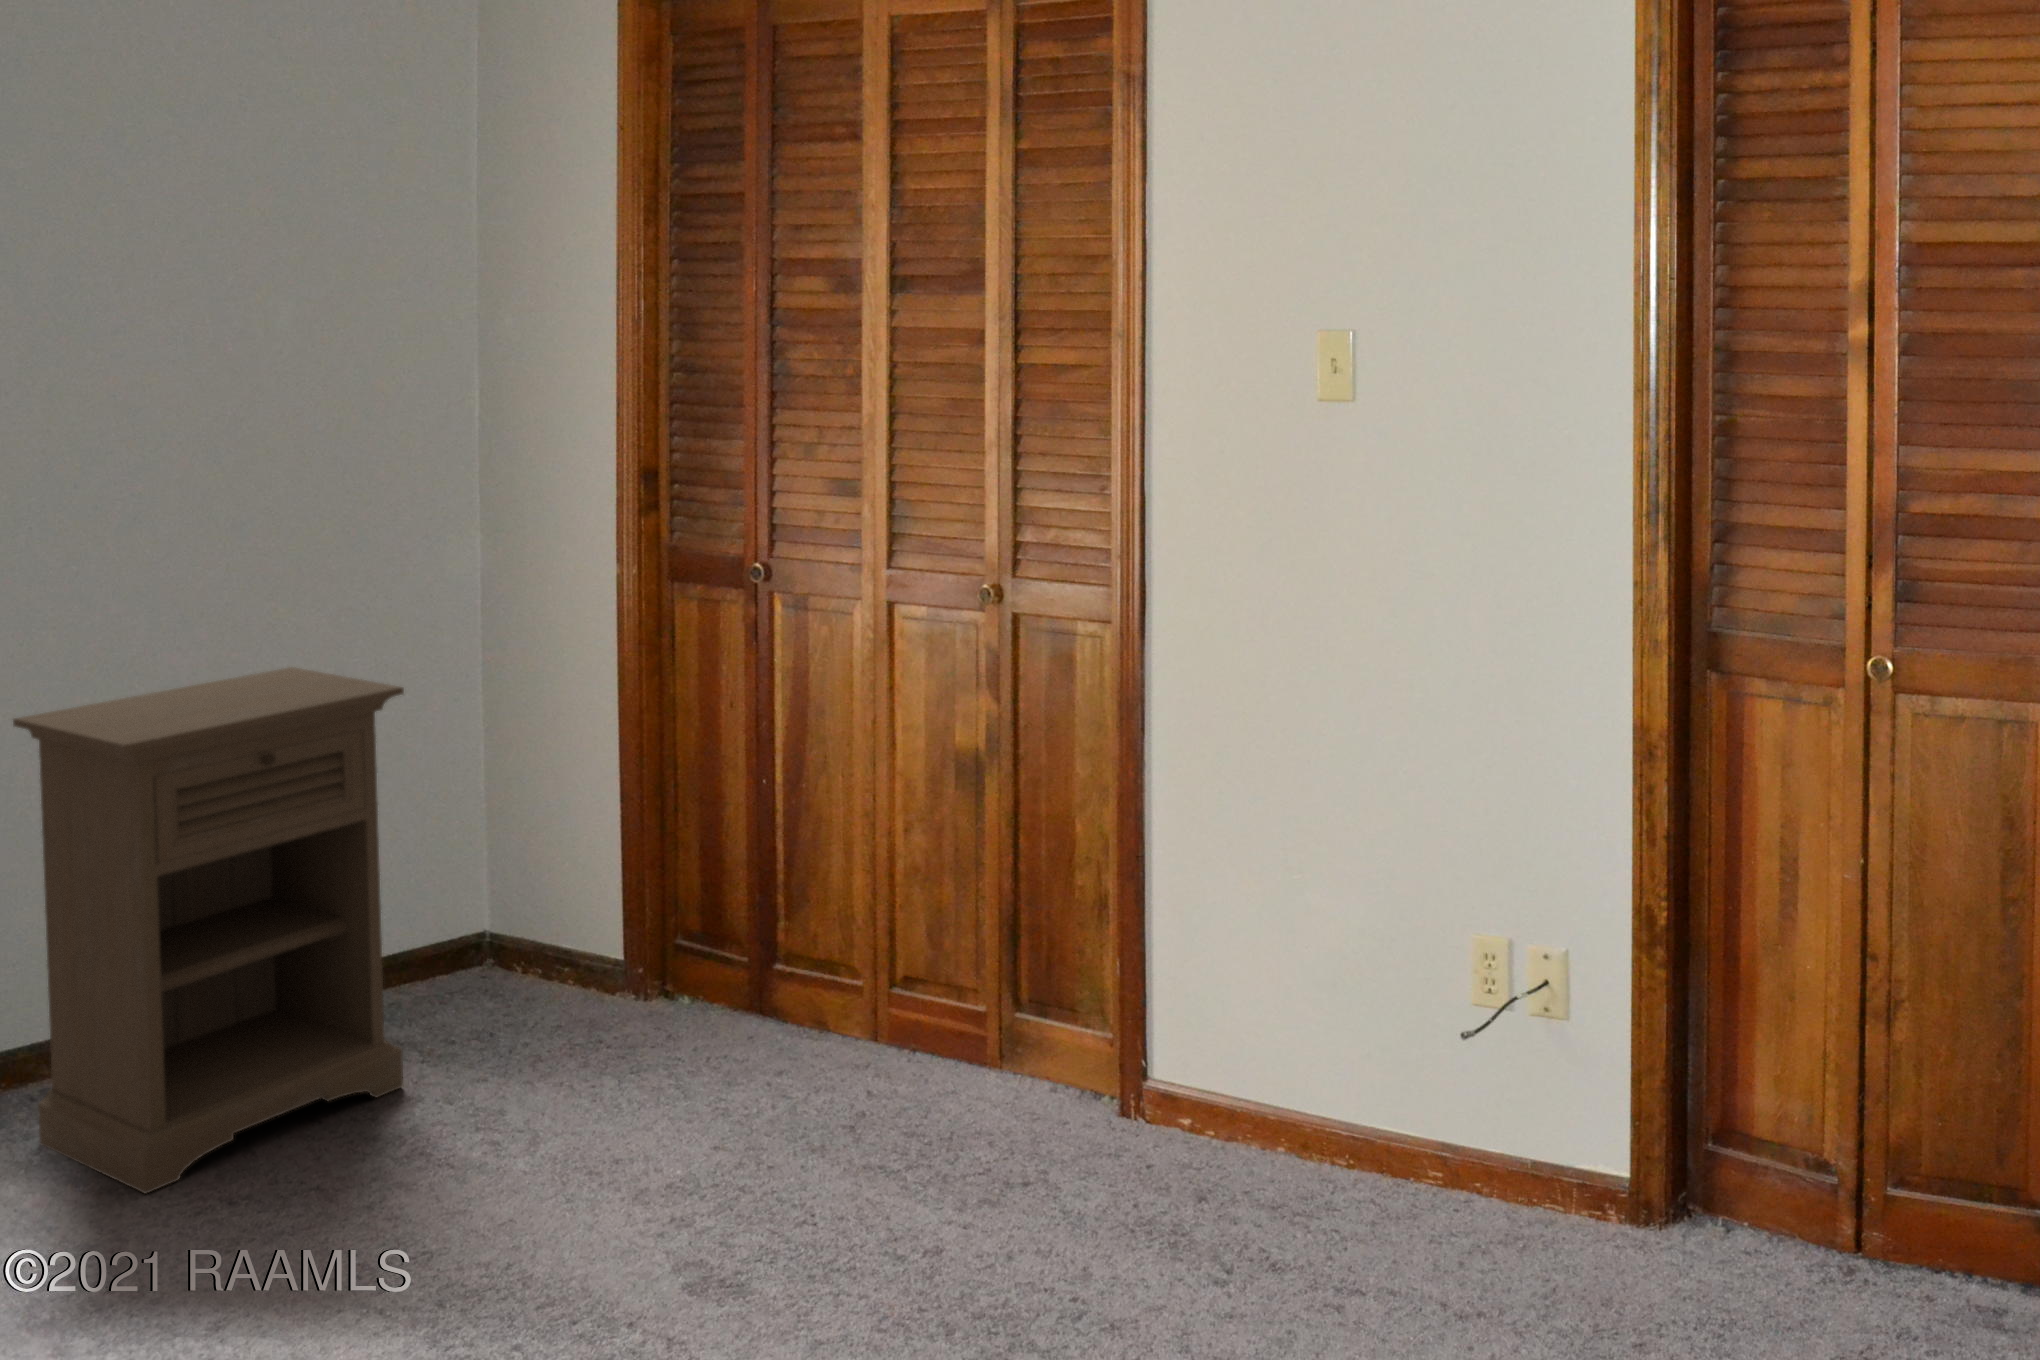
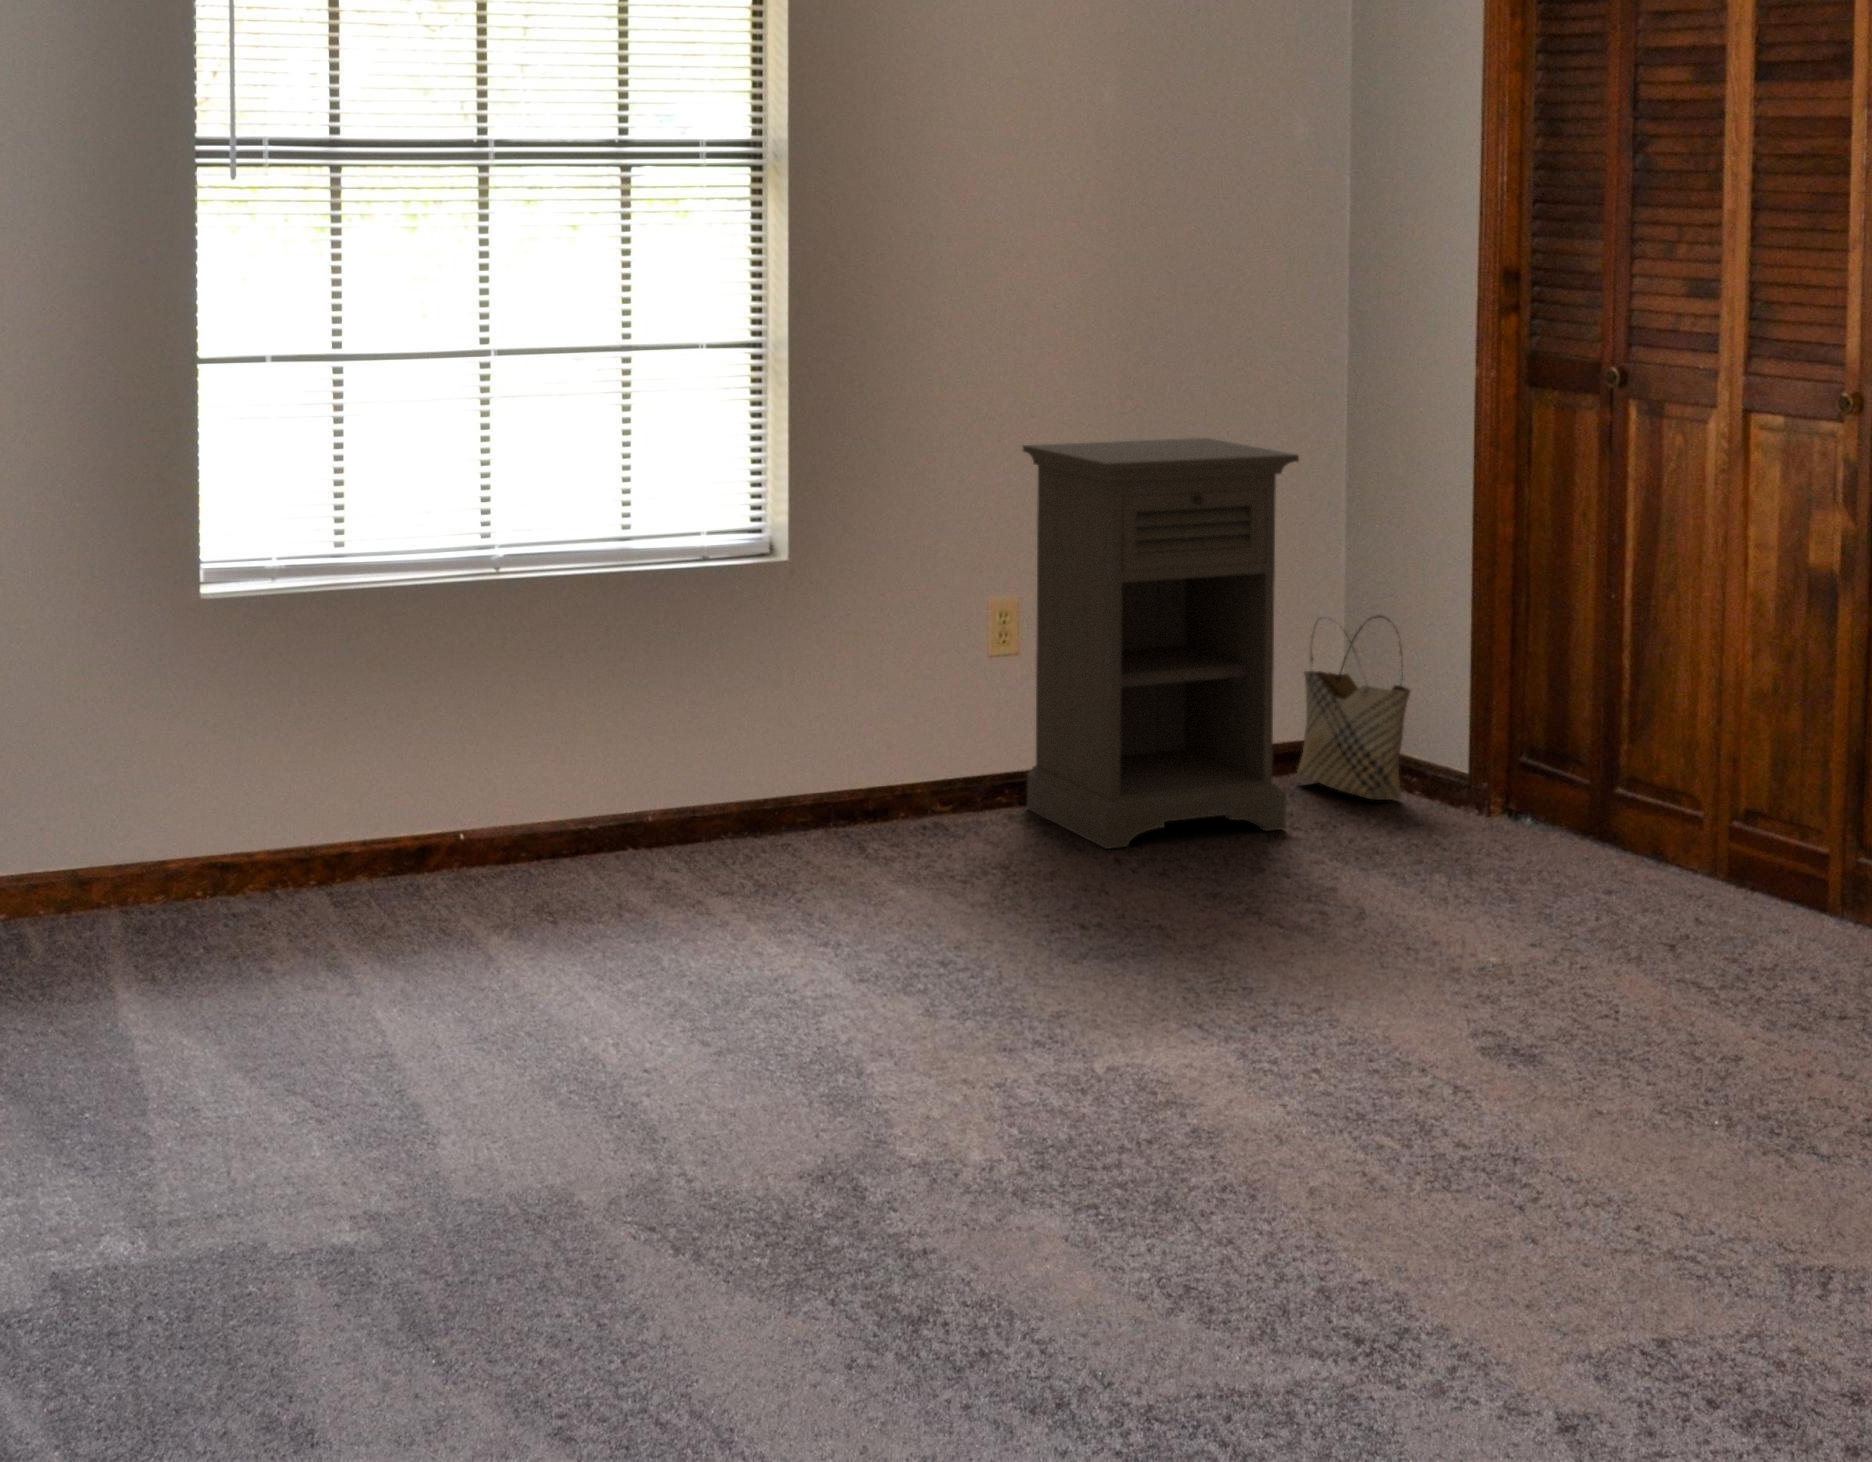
woven basket: none [425,815,554,1012] -> present [1297,615,1411,800]

